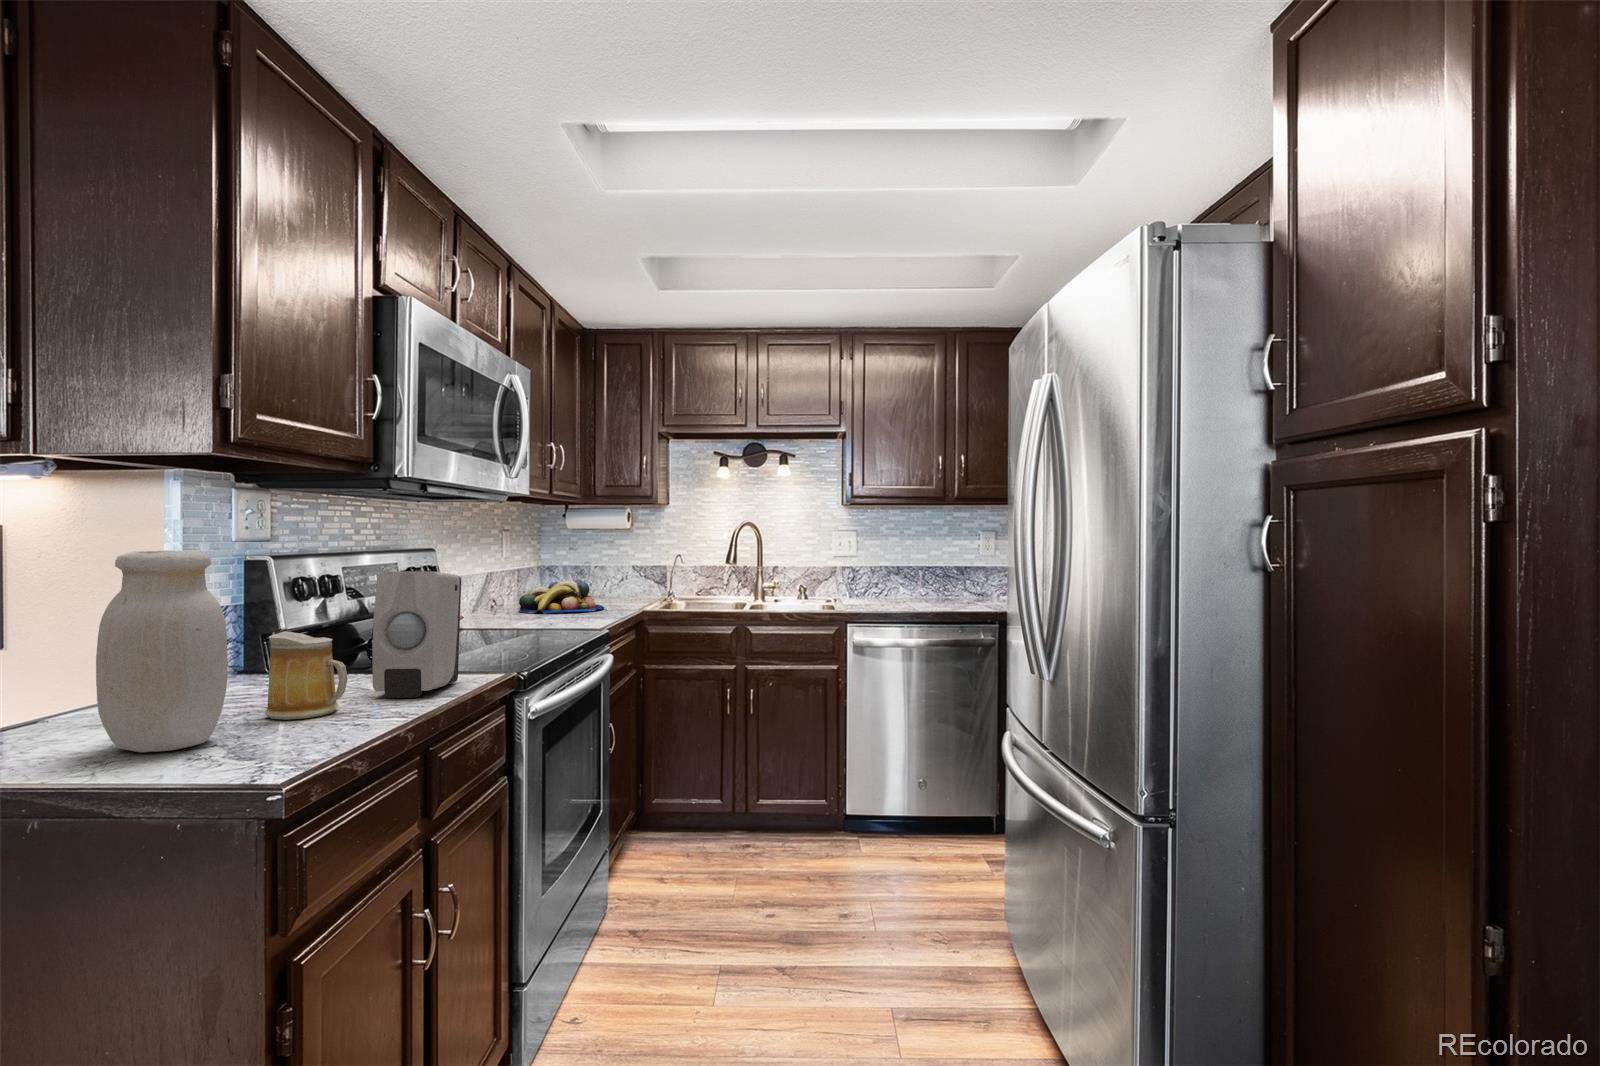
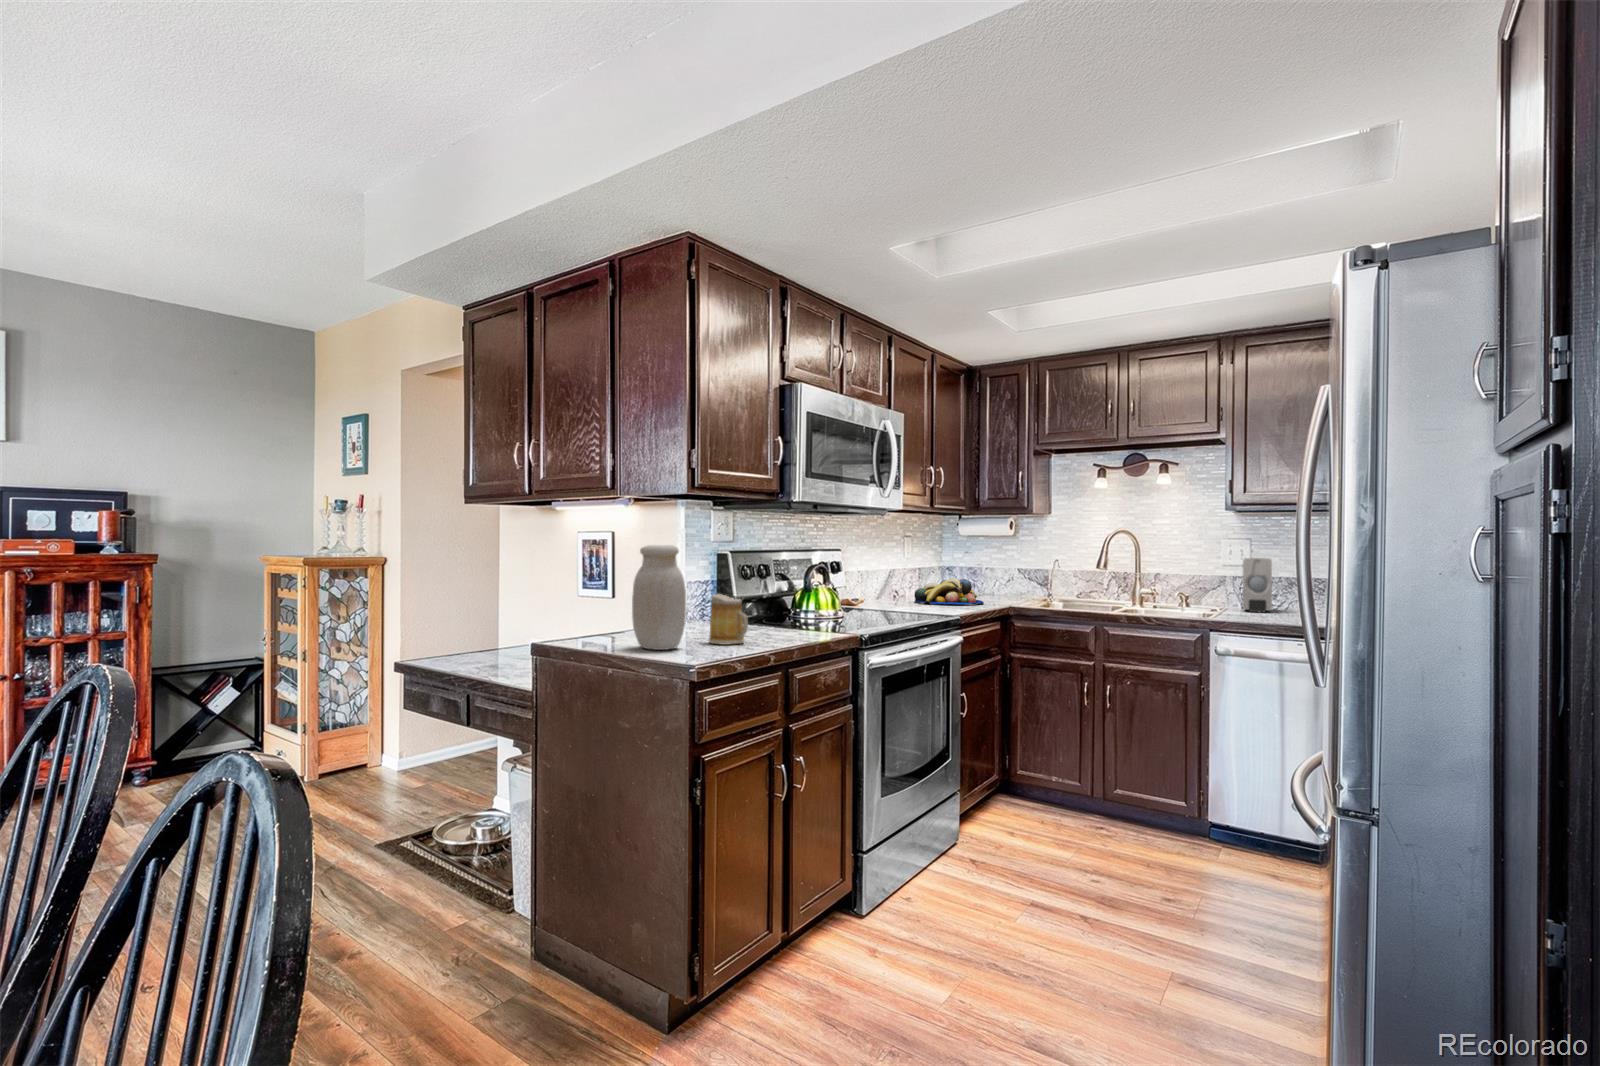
soap dispenser: present [372,571,461,698] -> present [1243,558,1272,612]

